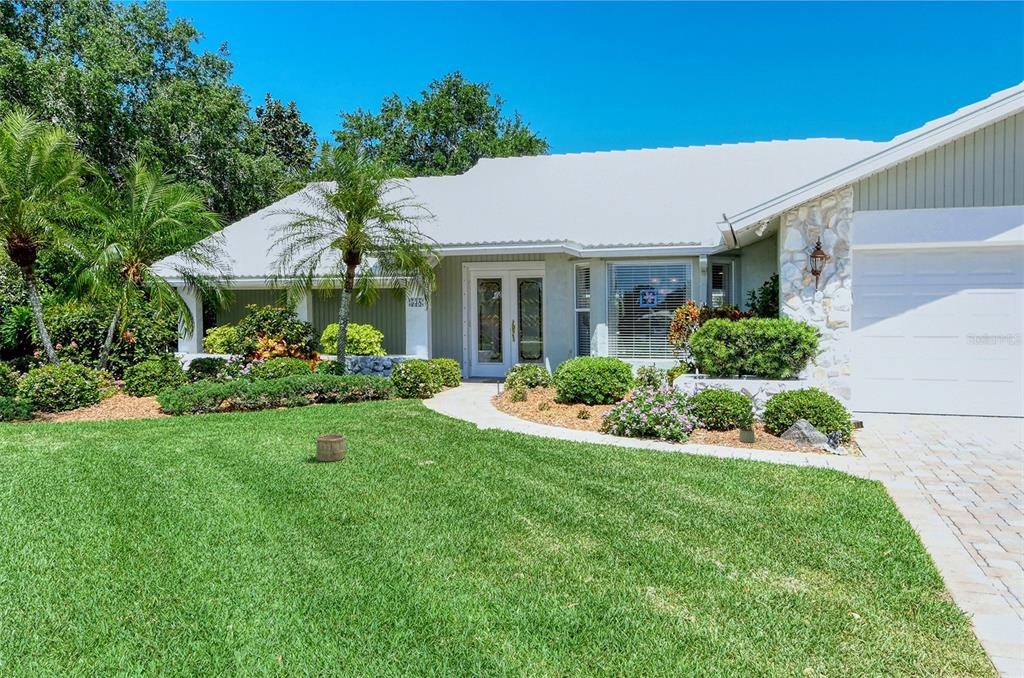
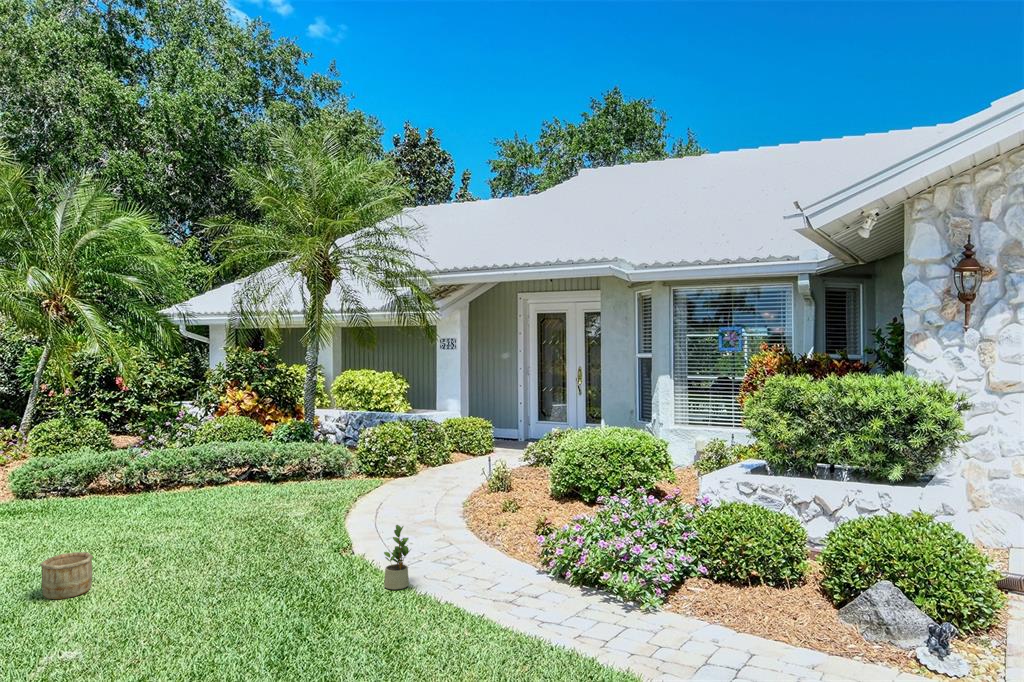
potted plant: present [738,405,758,442] -> present [384,525,411,589]

